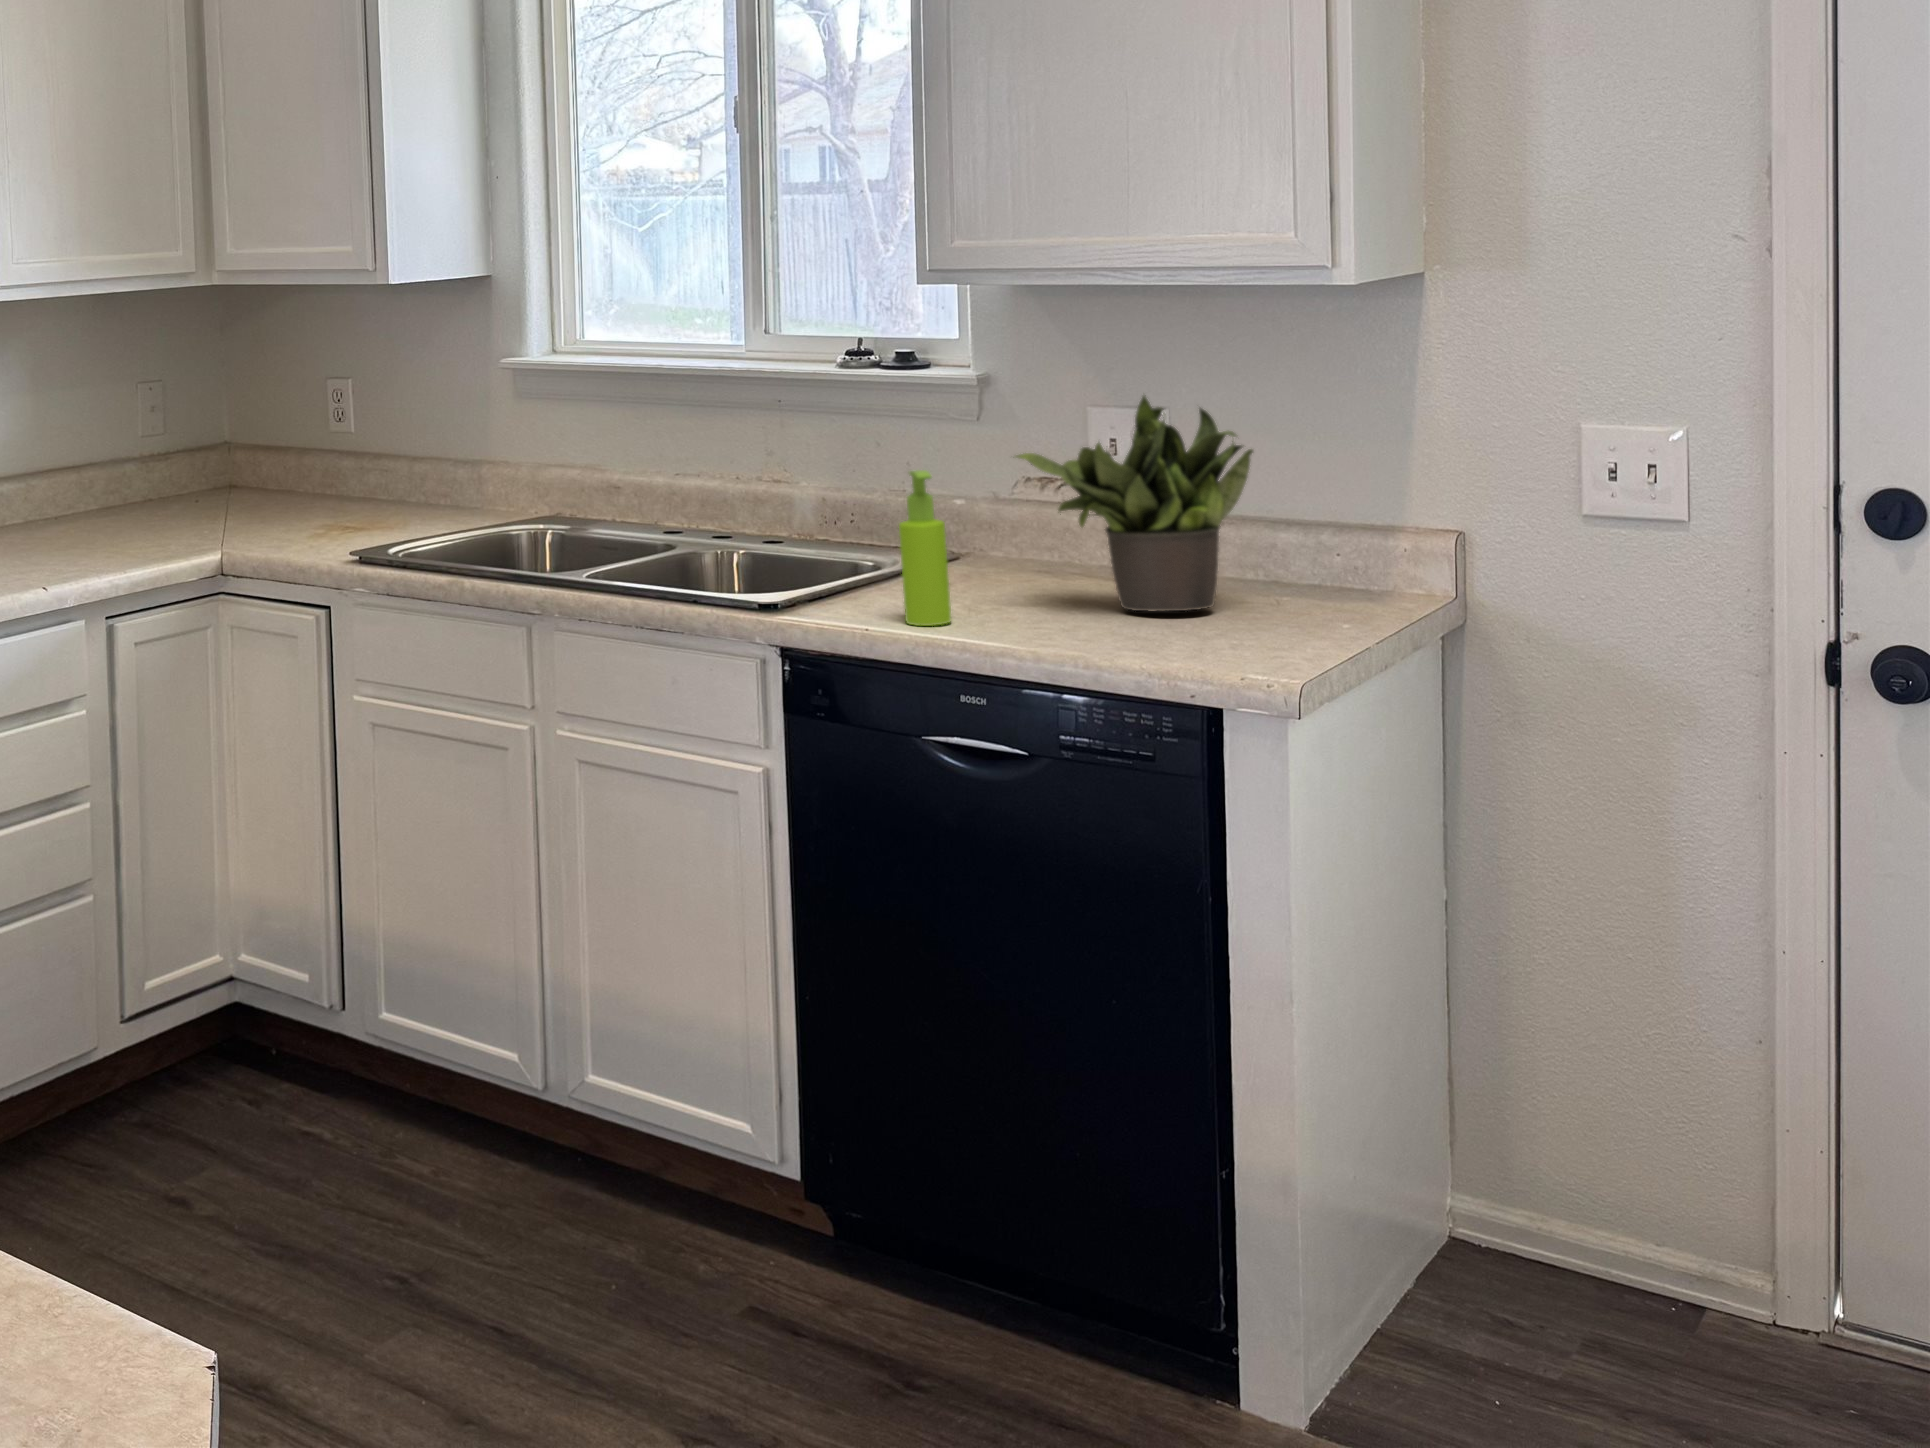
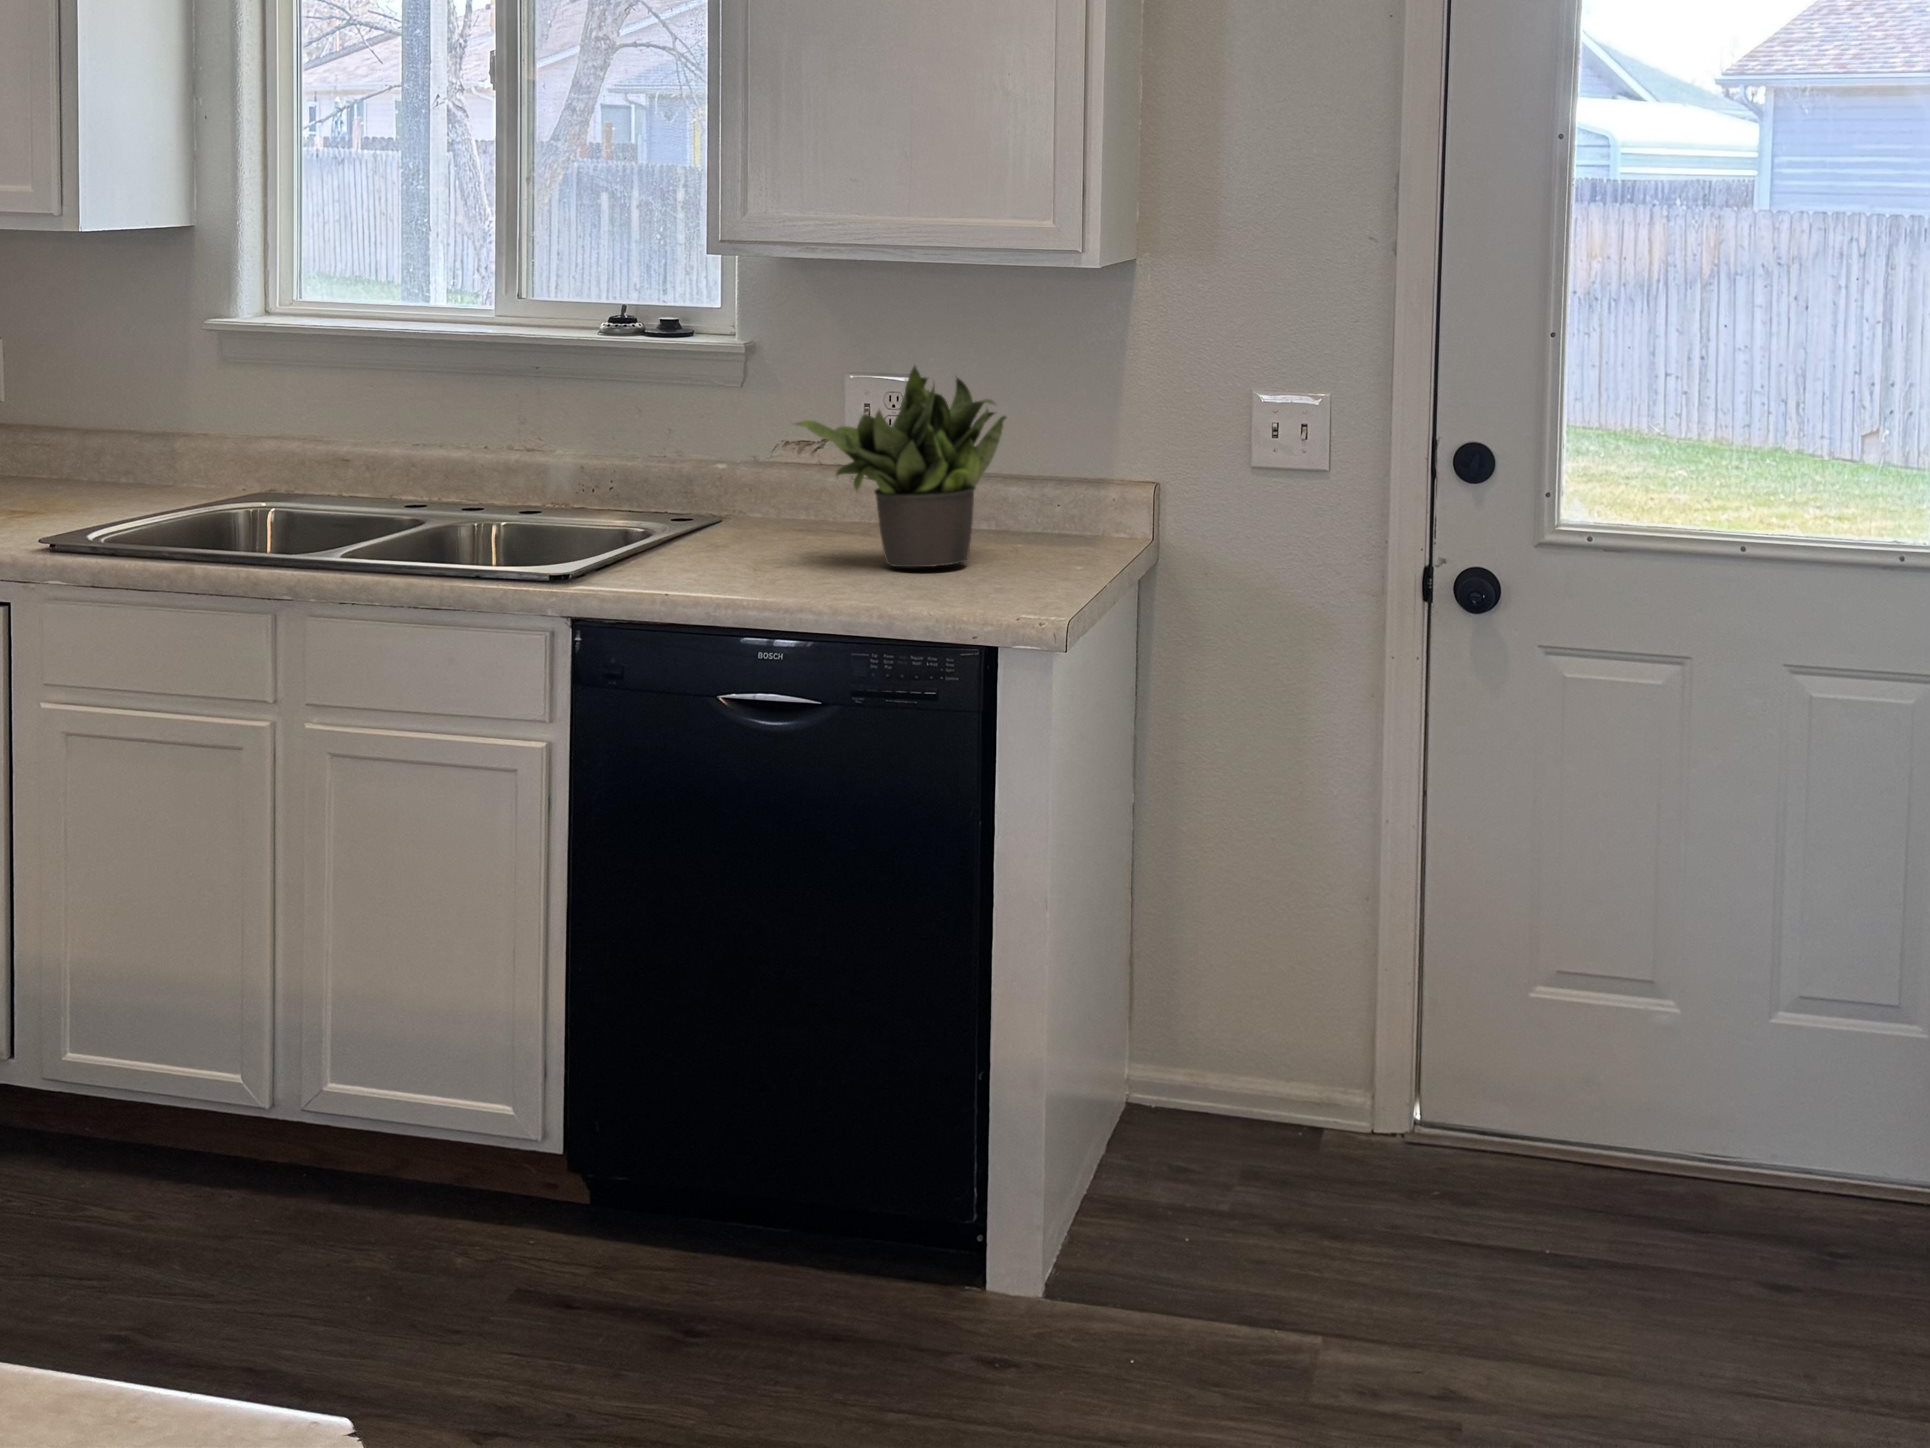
soap dispenser: present [899,470,951,626] -> none [689,438,737,591]

